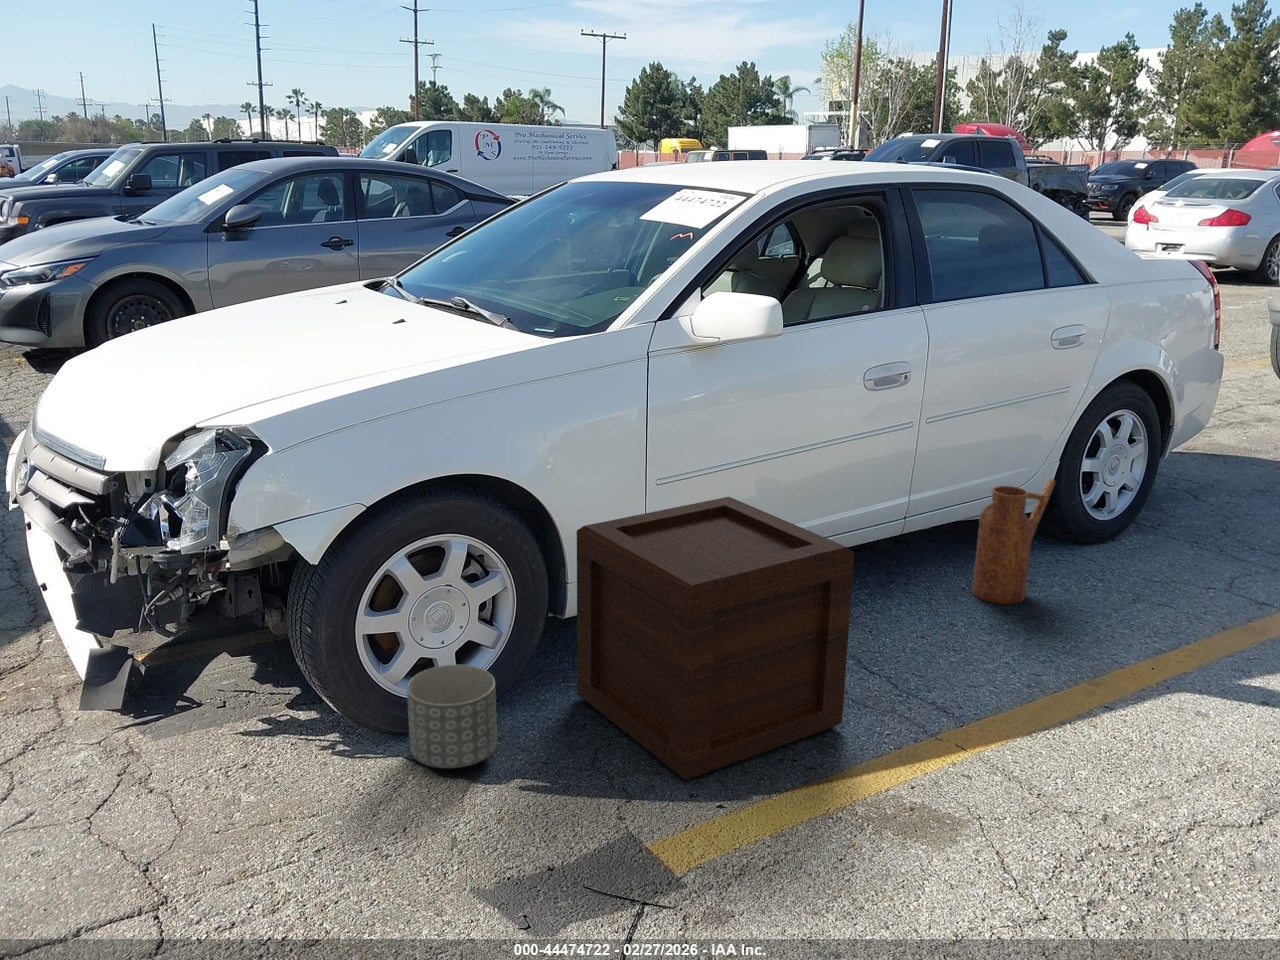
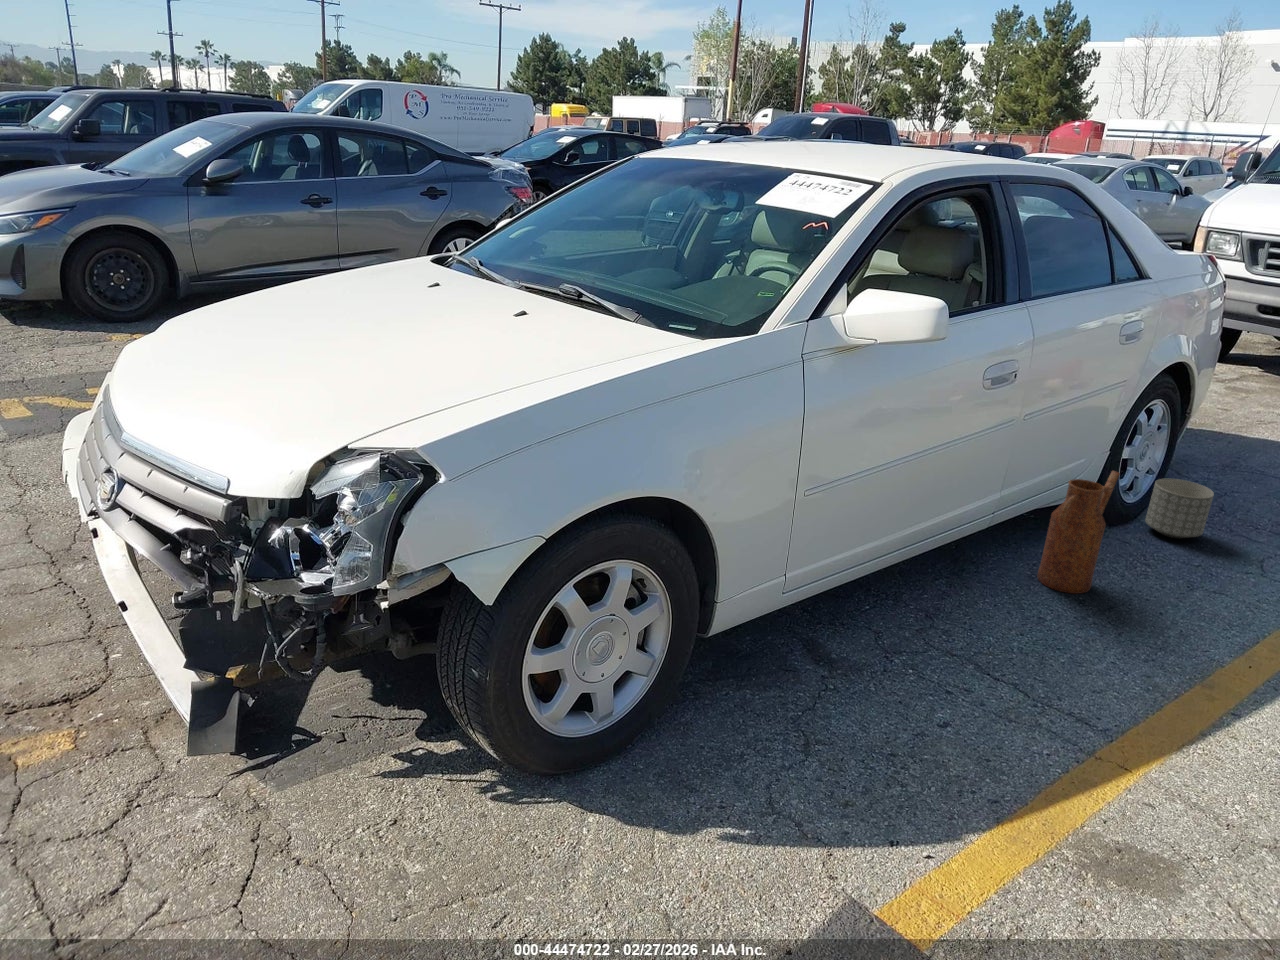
wooden crate: present [577,497,854,780] -> none [721,504,1037,821]
planter: present [407,665,497,768] -> present [1145,479,1214,539]

